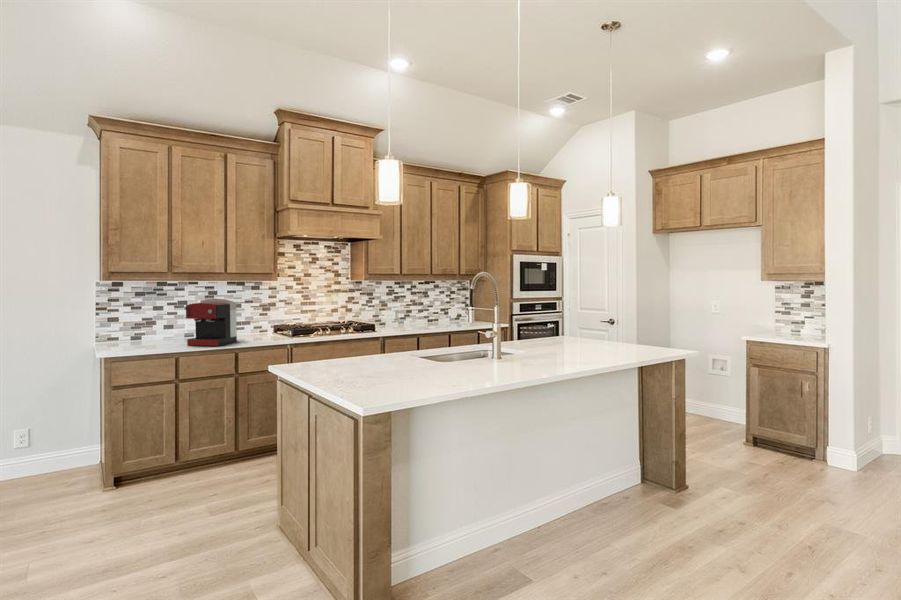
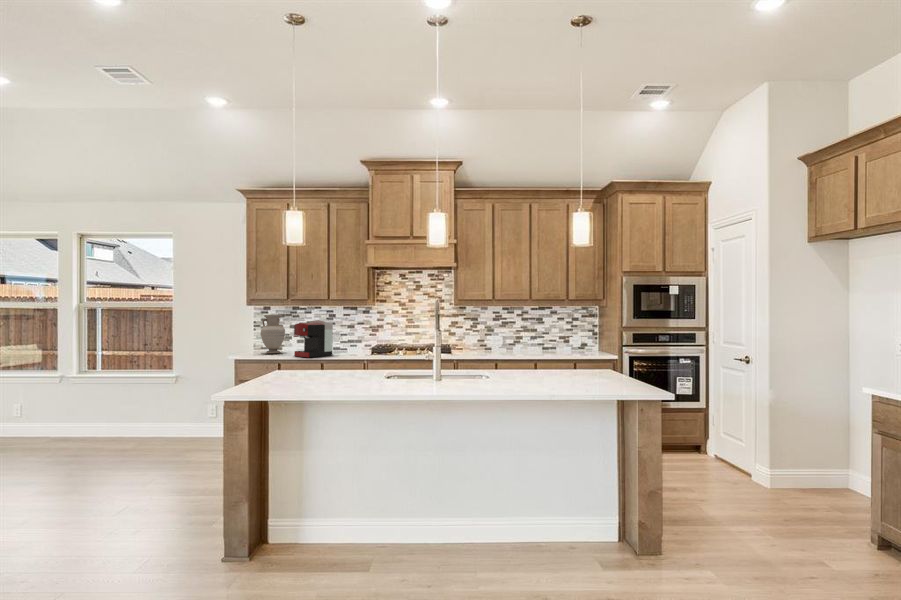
vase: none [117,292,153,345] -> present [261,315,285,353]

